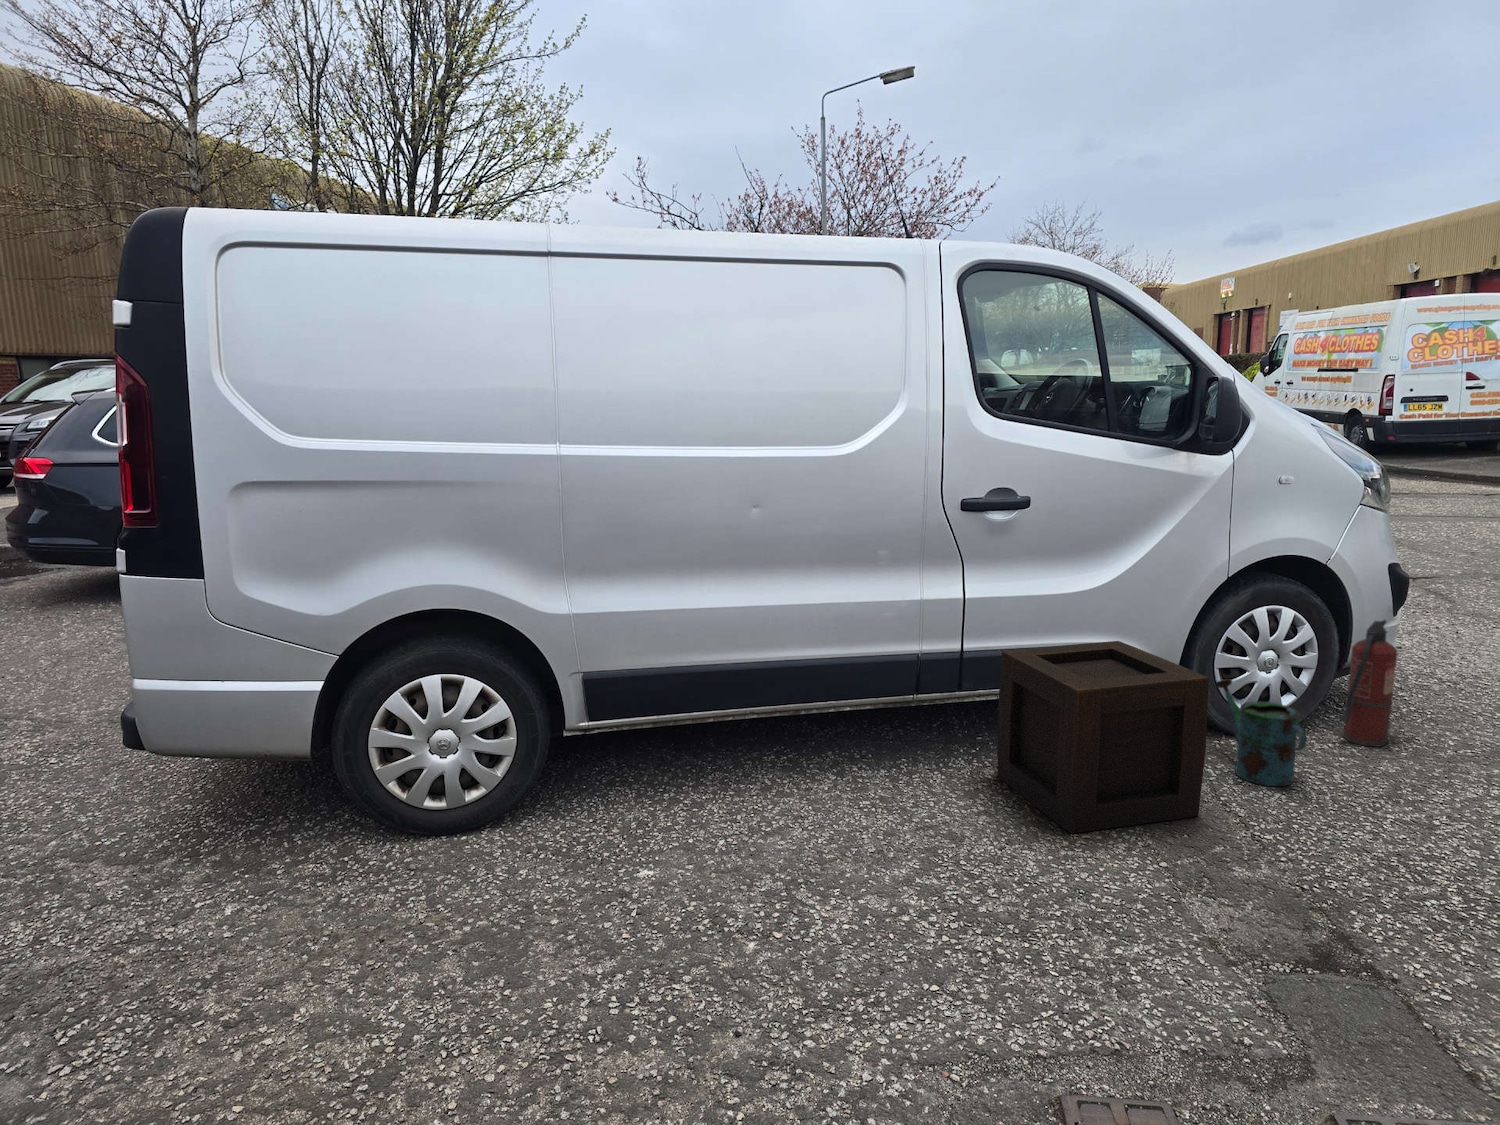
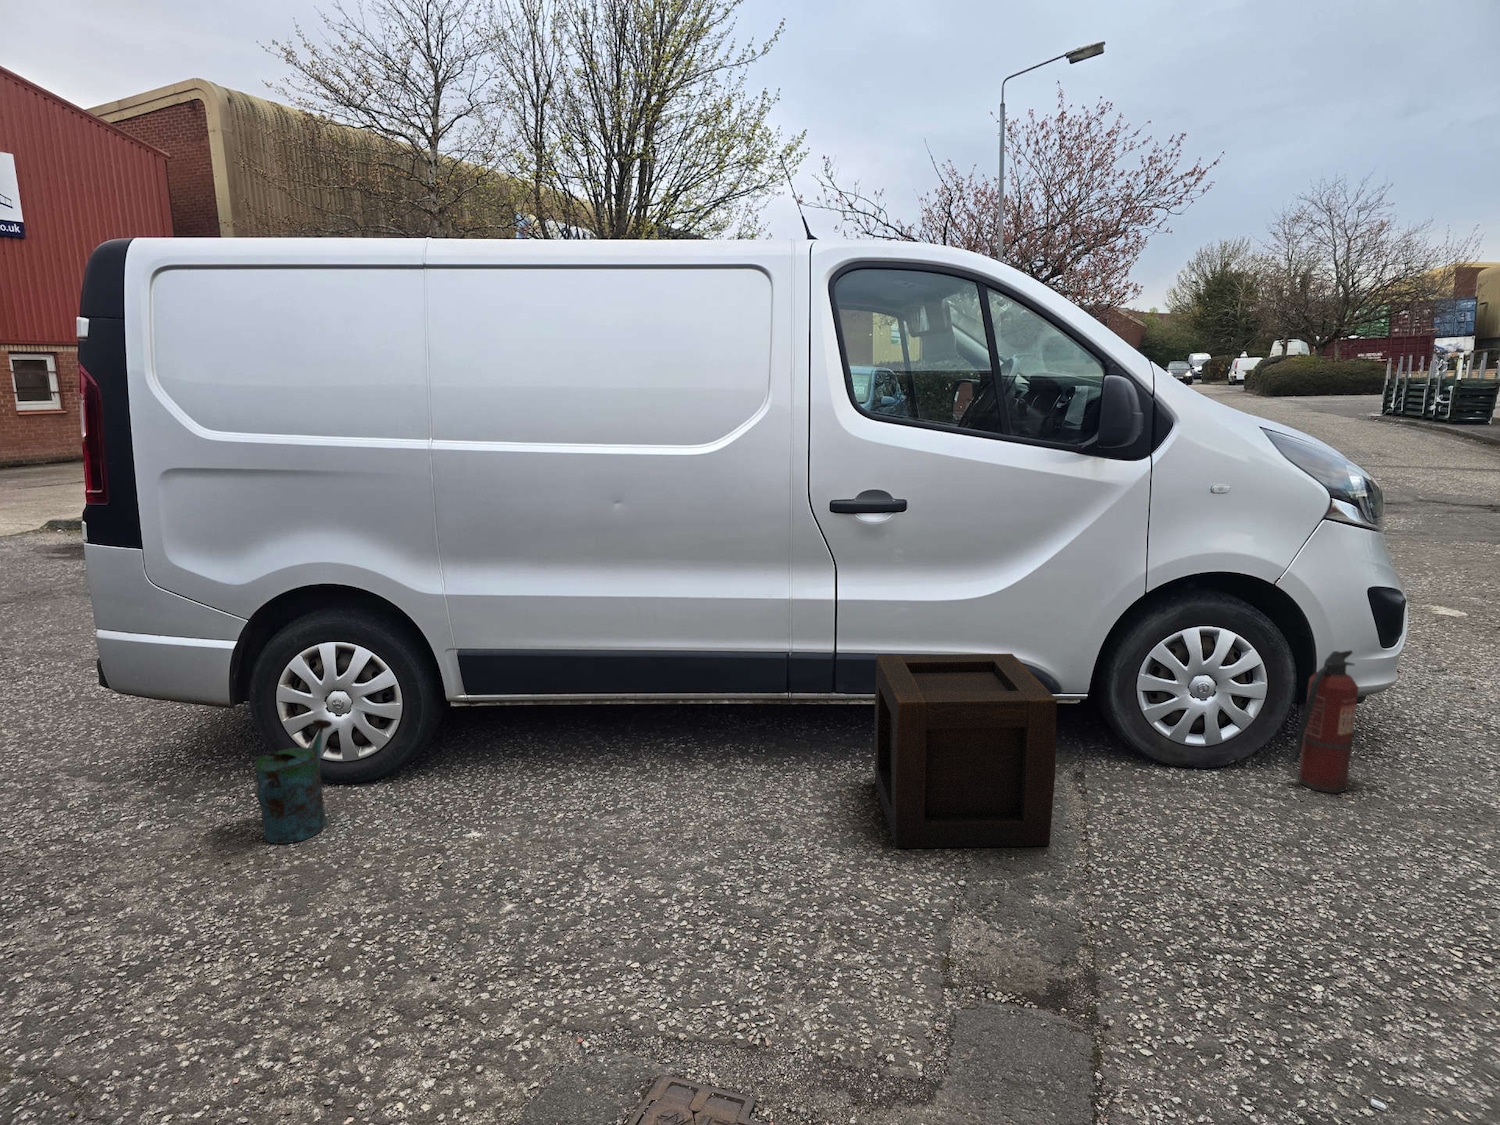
watering can: present [1215,679,1307,786] -> present [254,719,332,844]

